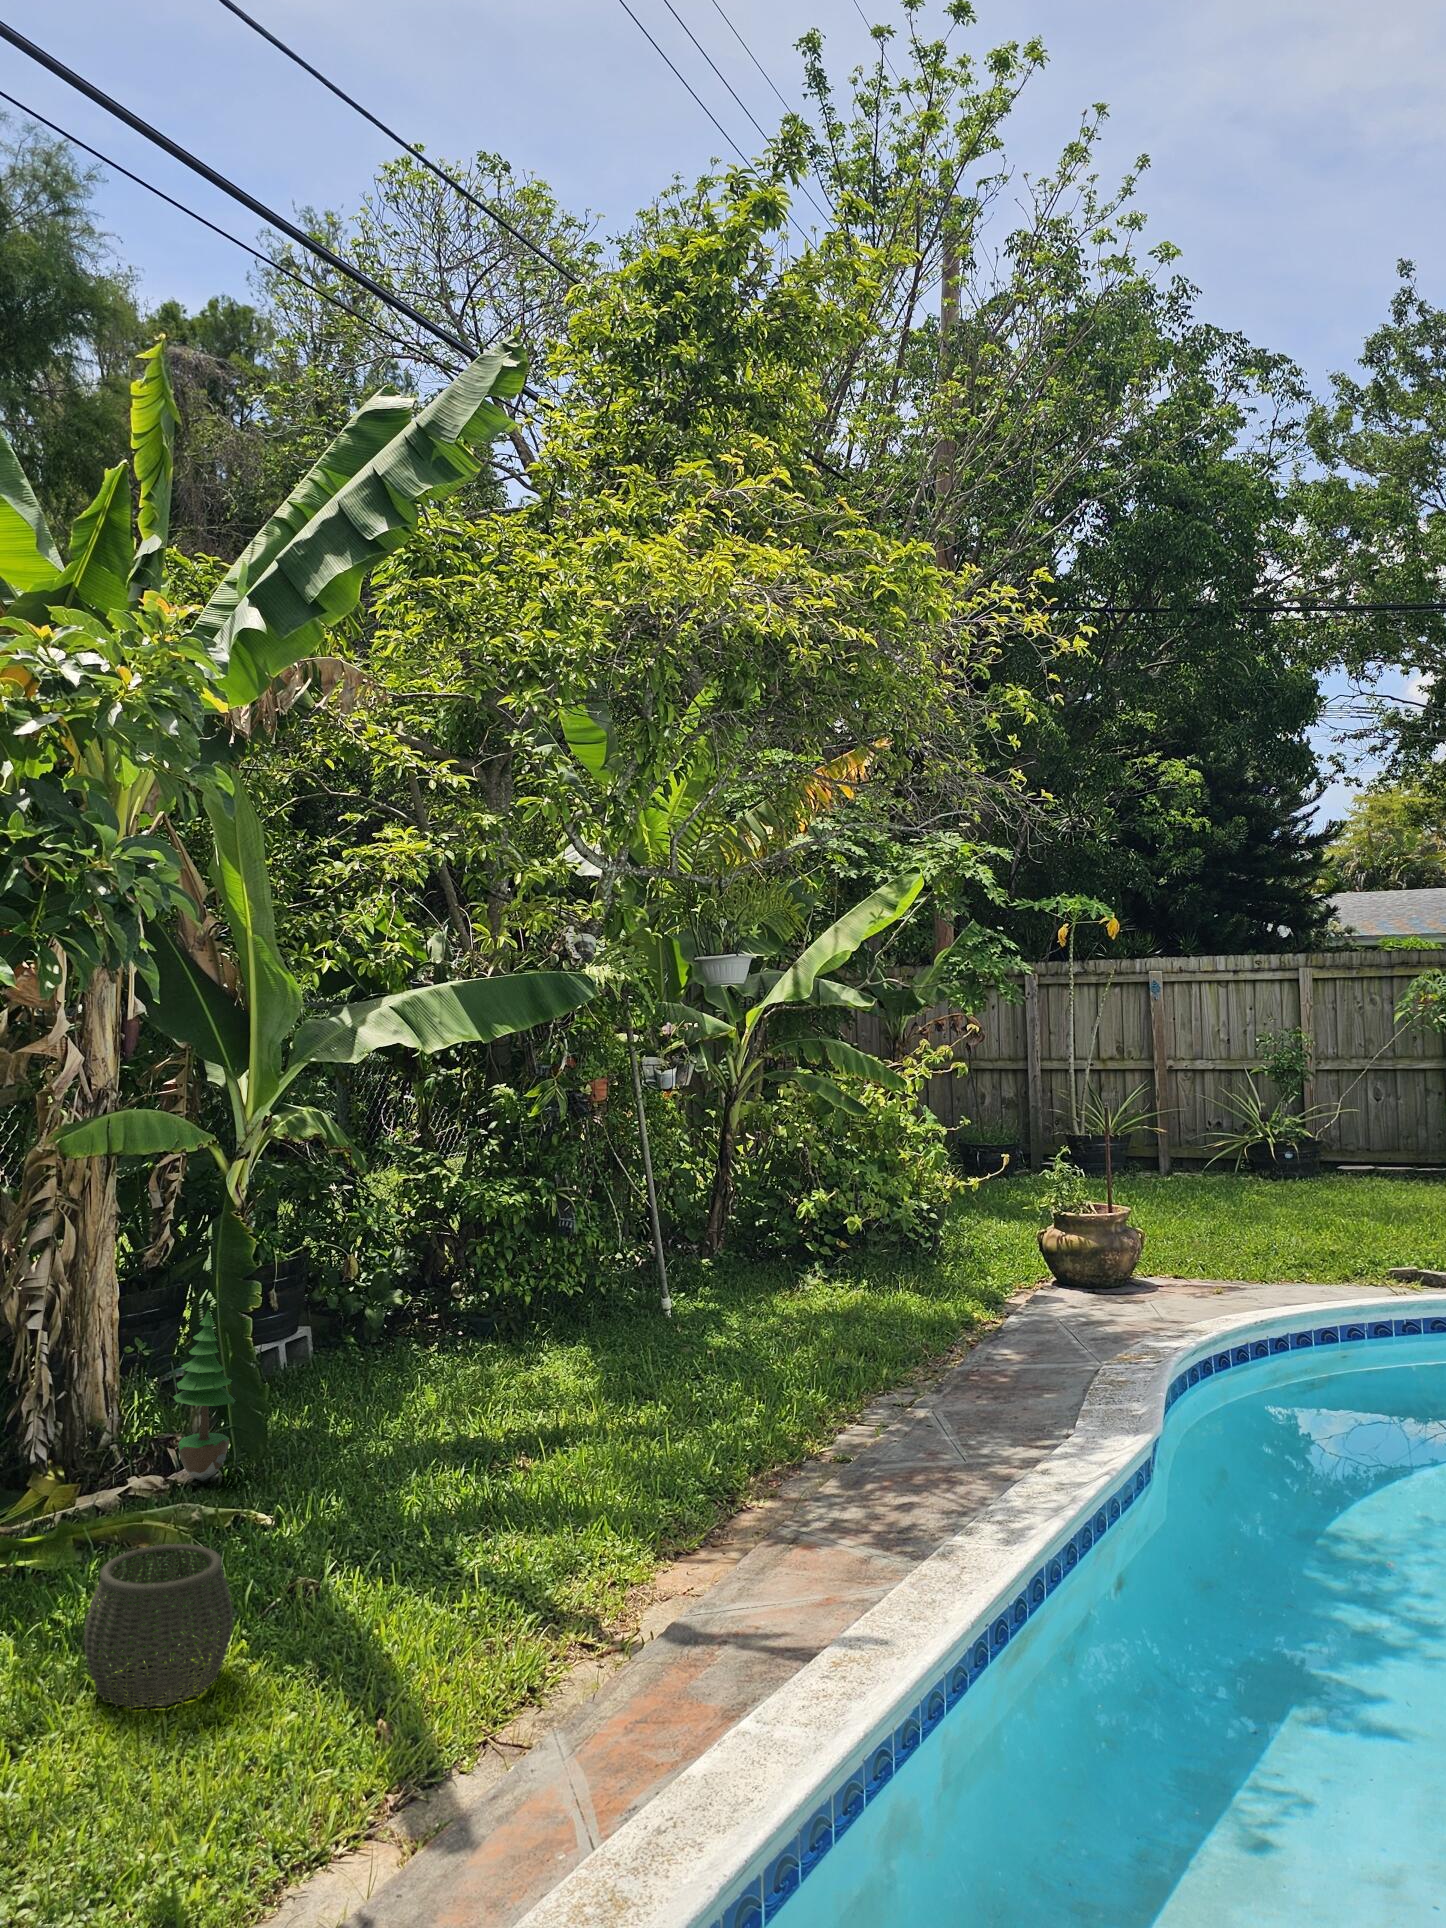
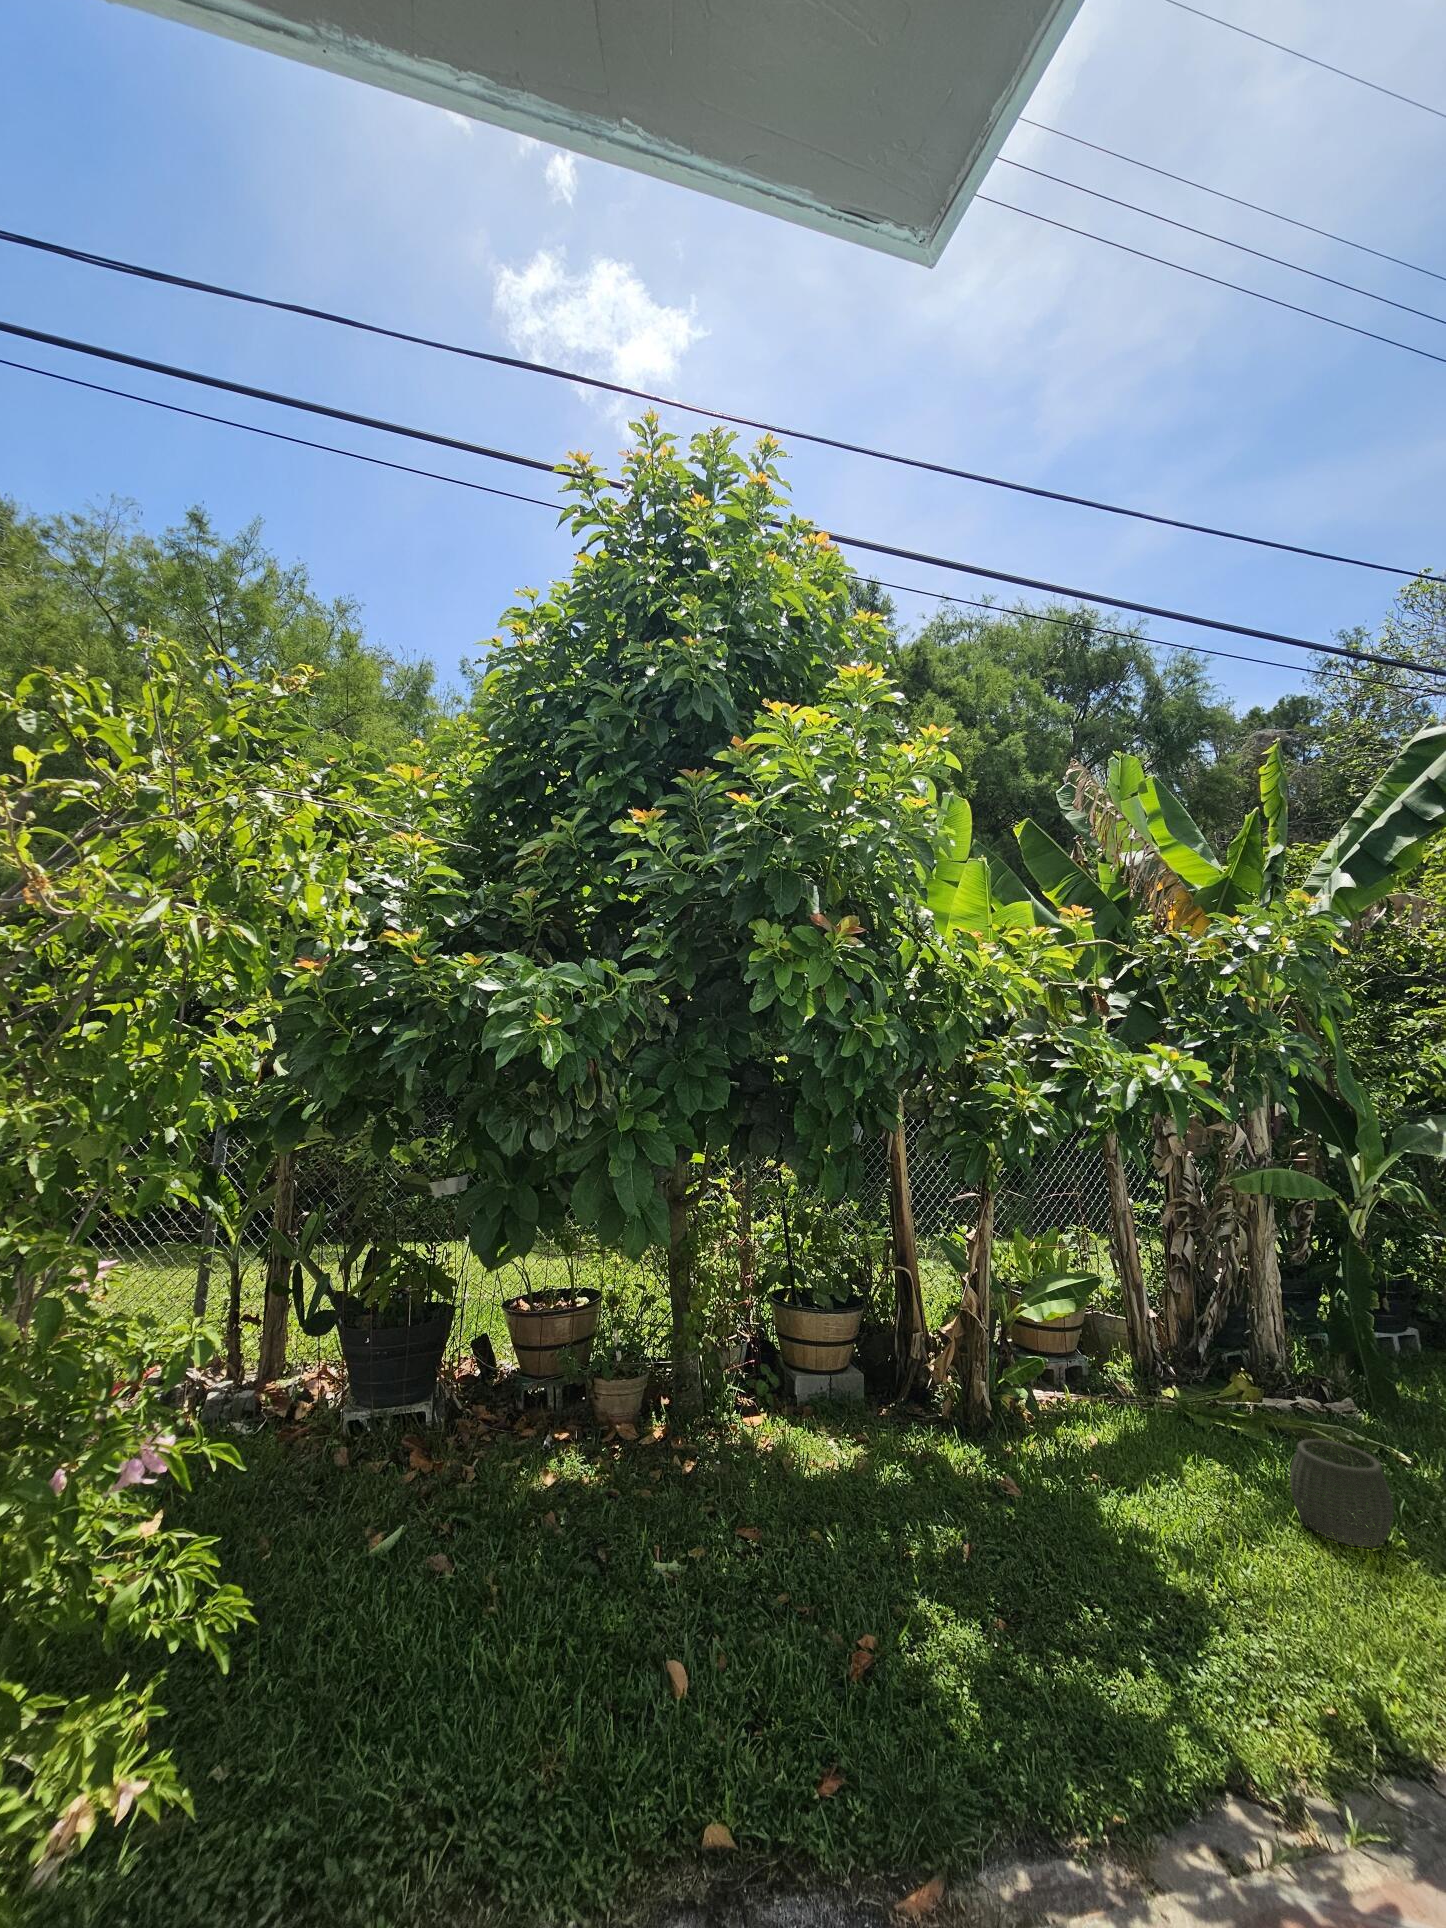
potted tree: present [173,1309,236,1481] -> none [1323,1303,1370,1415]

